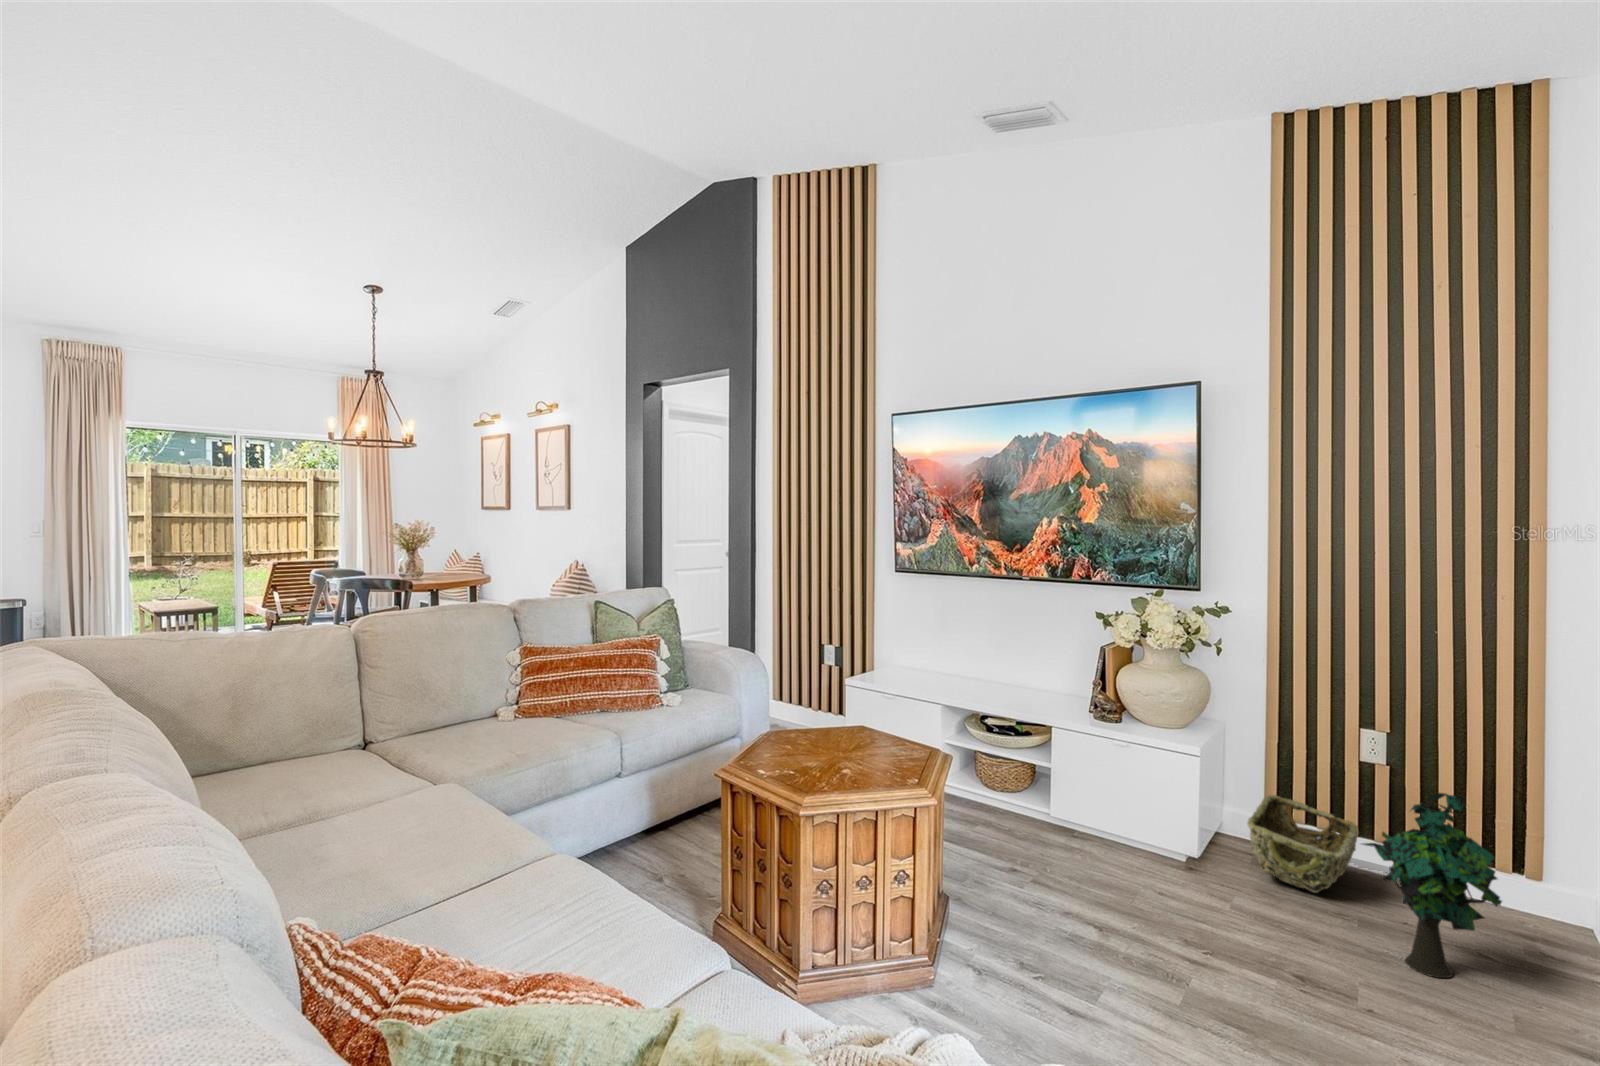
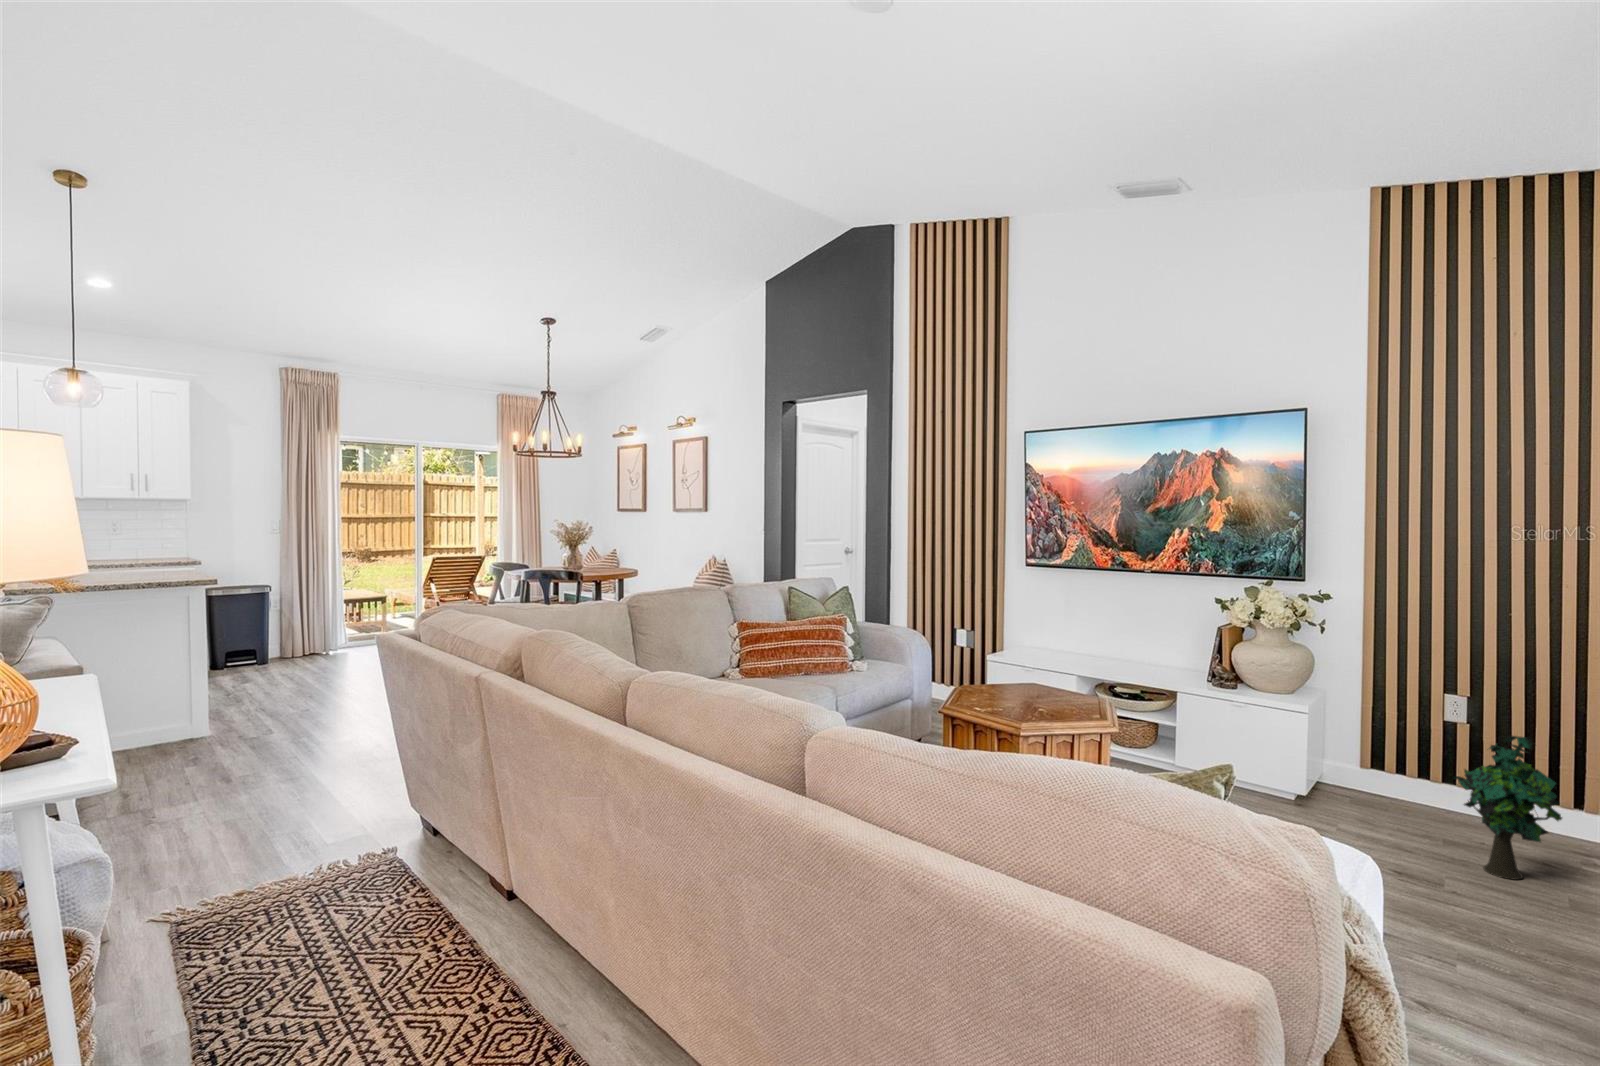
woven basket: present [1247,795,1359,893] -> none [1348,751,1444,825]

